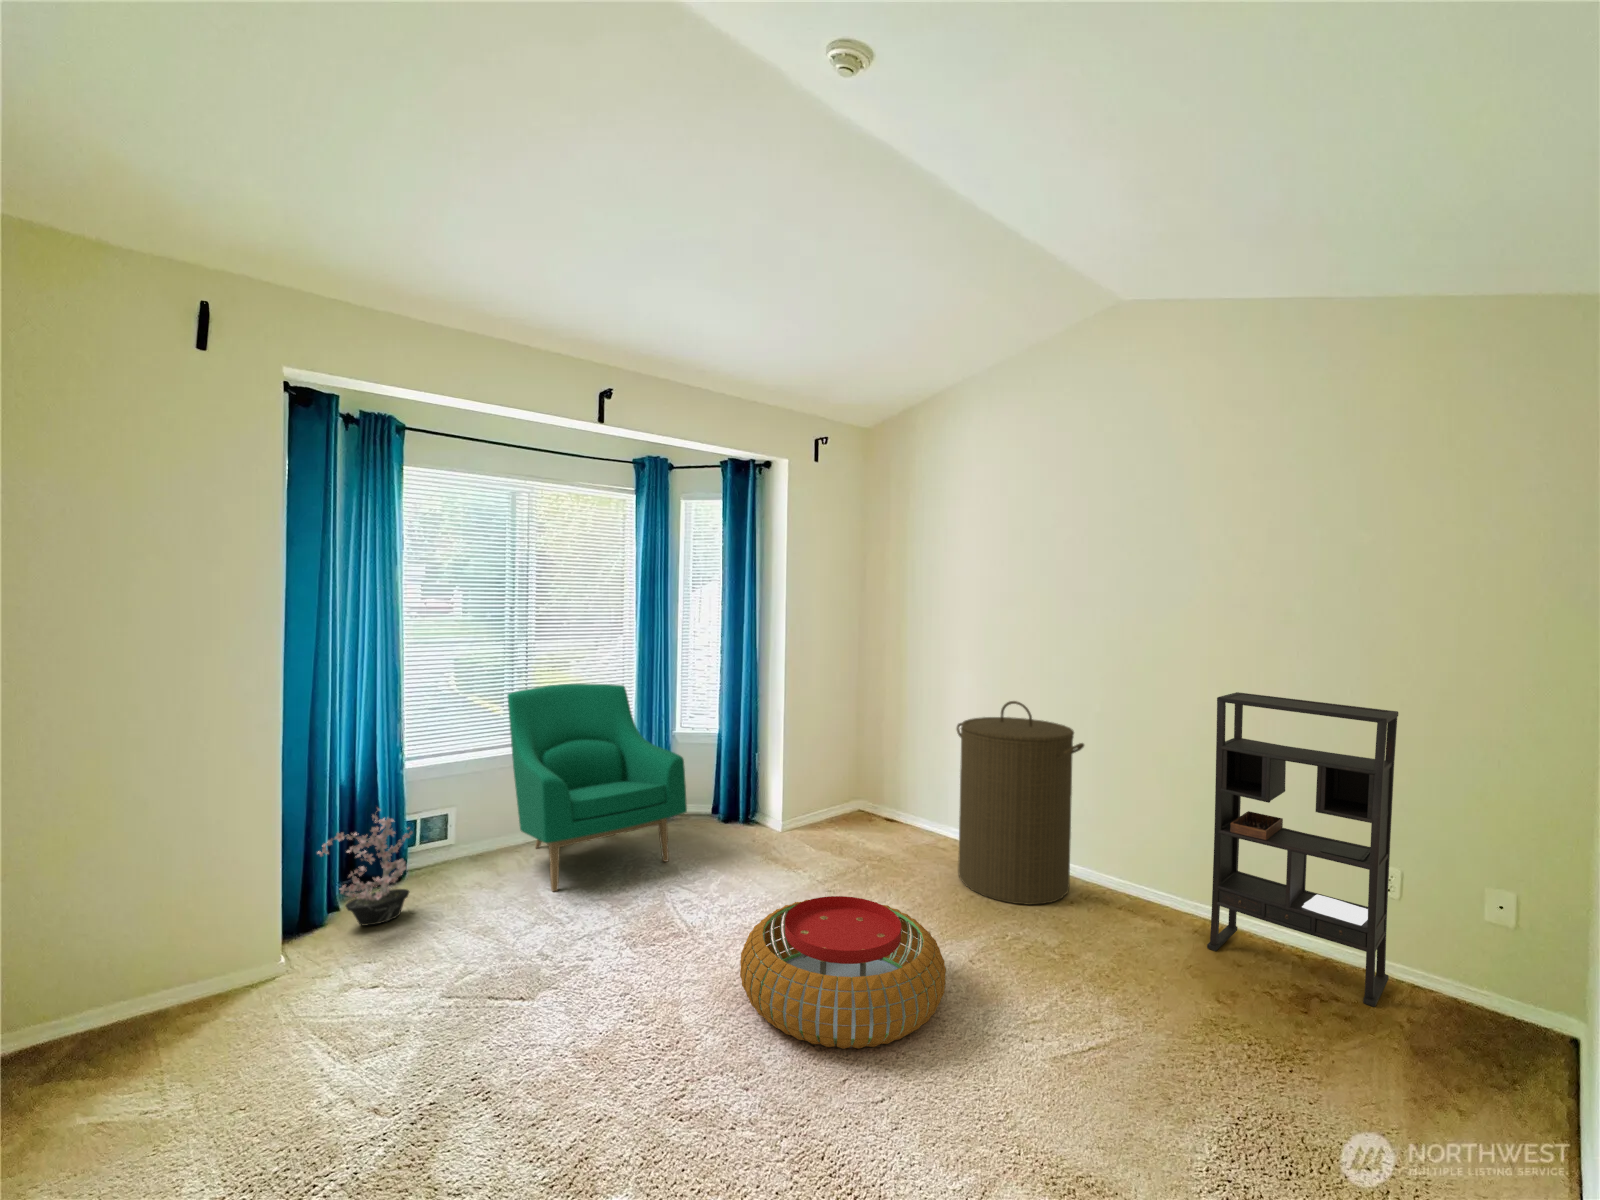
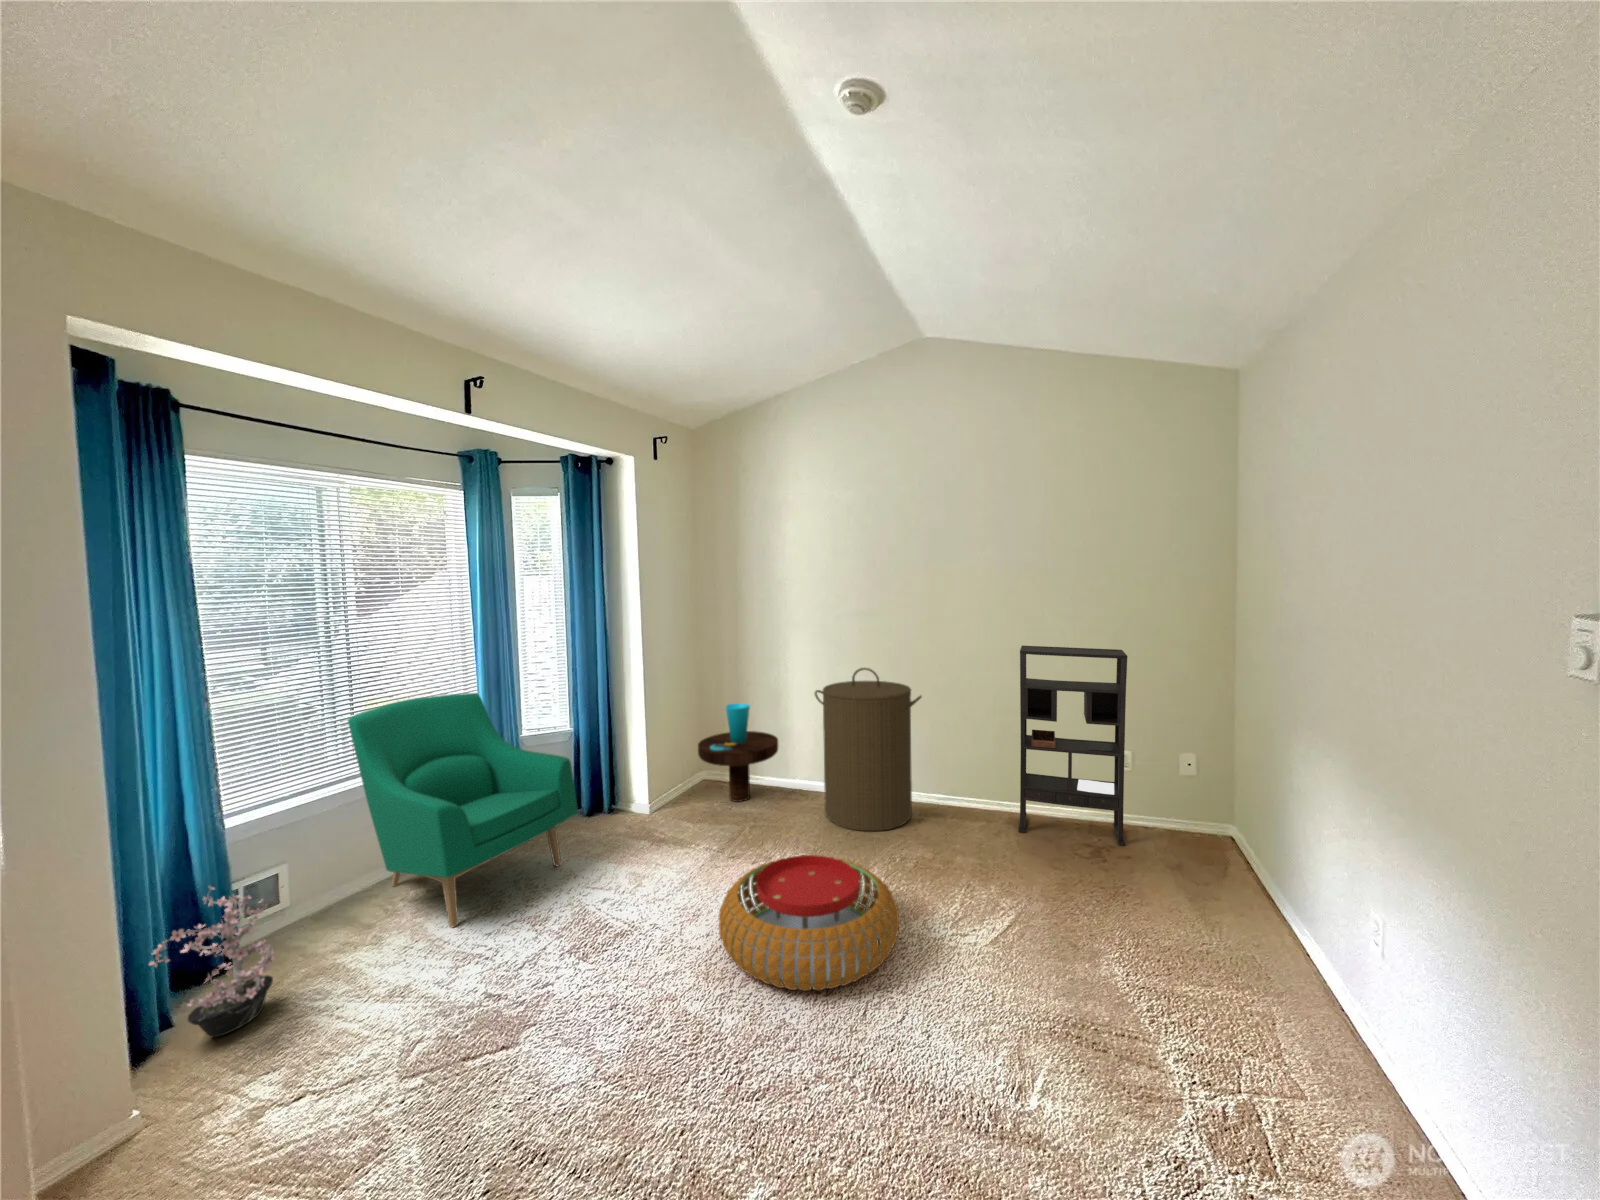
side table: none [834,728,926,839] -> present [698,703,778,802]

